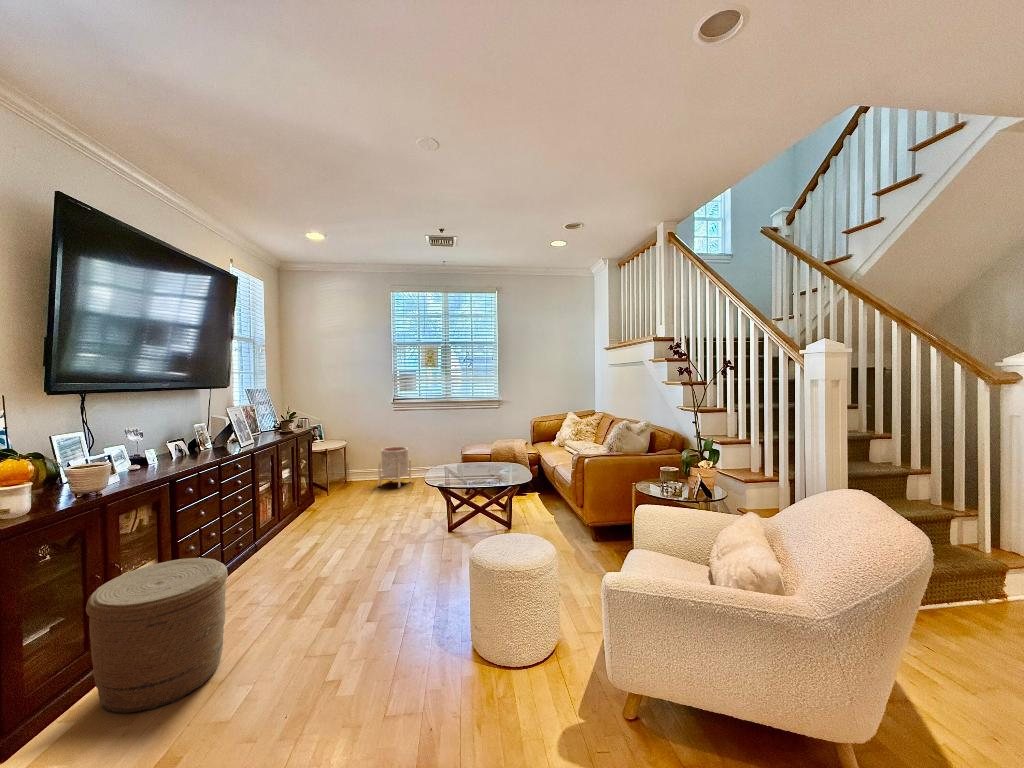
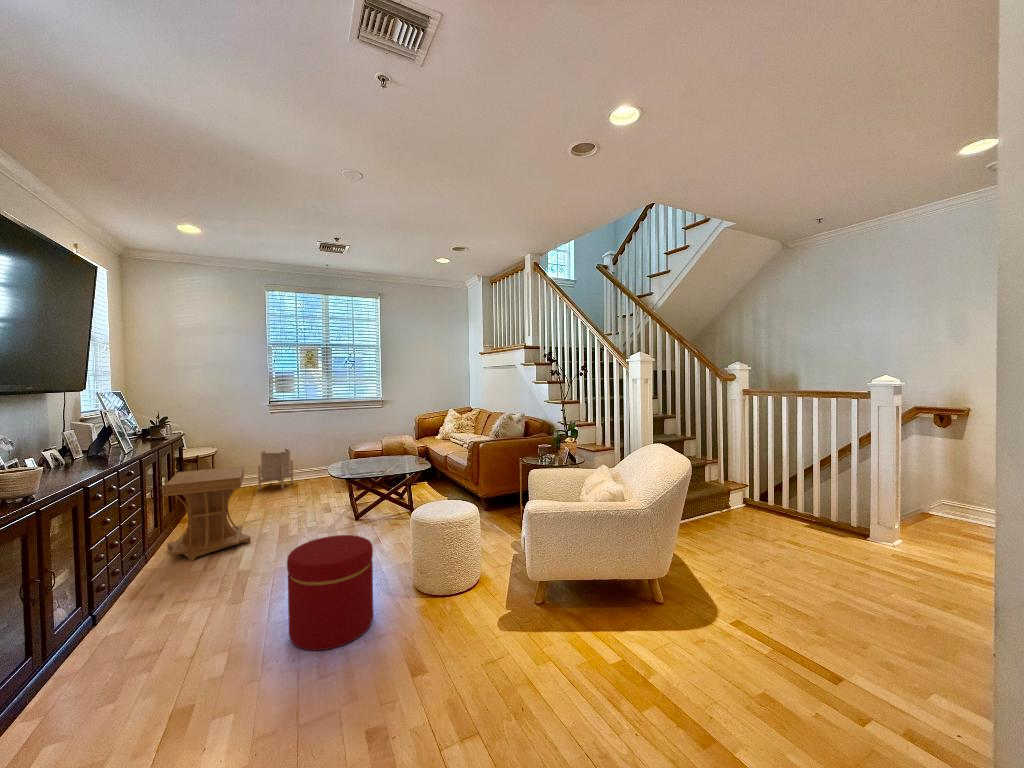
side table: none [259,466,342,562] -> present [165,466,251,562]
woven basket: present [86,558,228,713] -> none [64,546,198,687]
ottoman: none [297,571,403,727] -> present [287,535,373,650]

